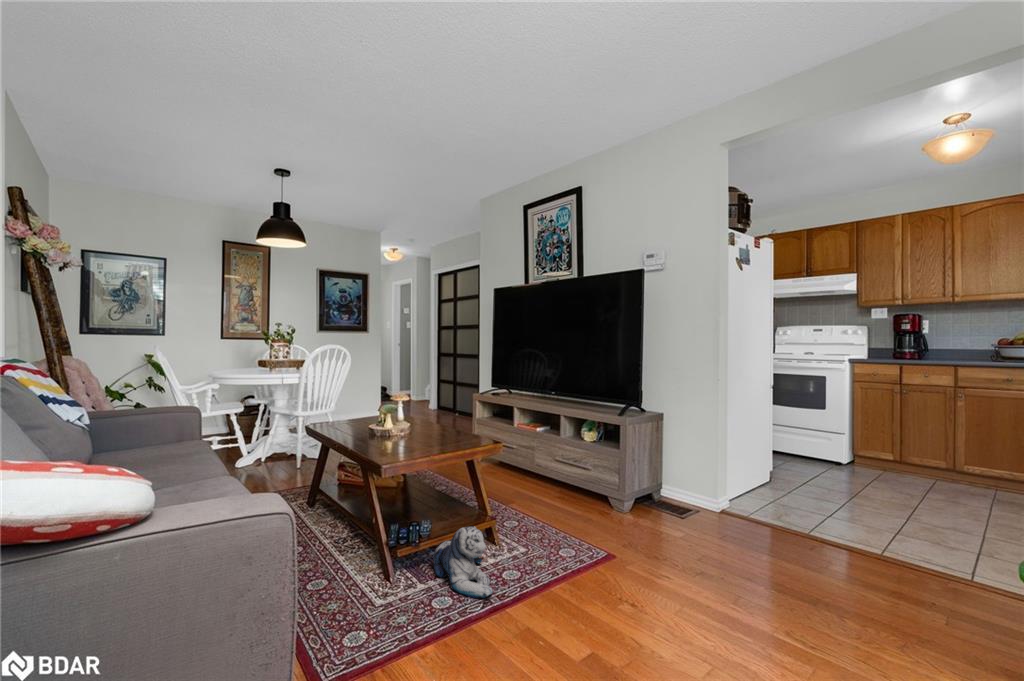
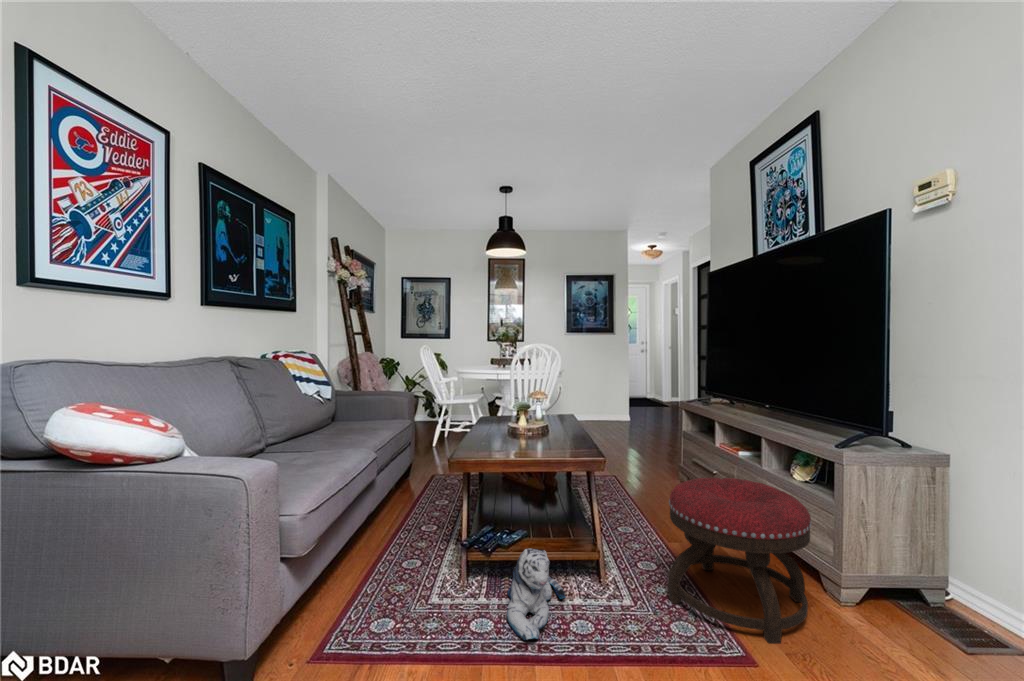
ottoman: none [533,445,622,544] -> present [667,478,811,644]

